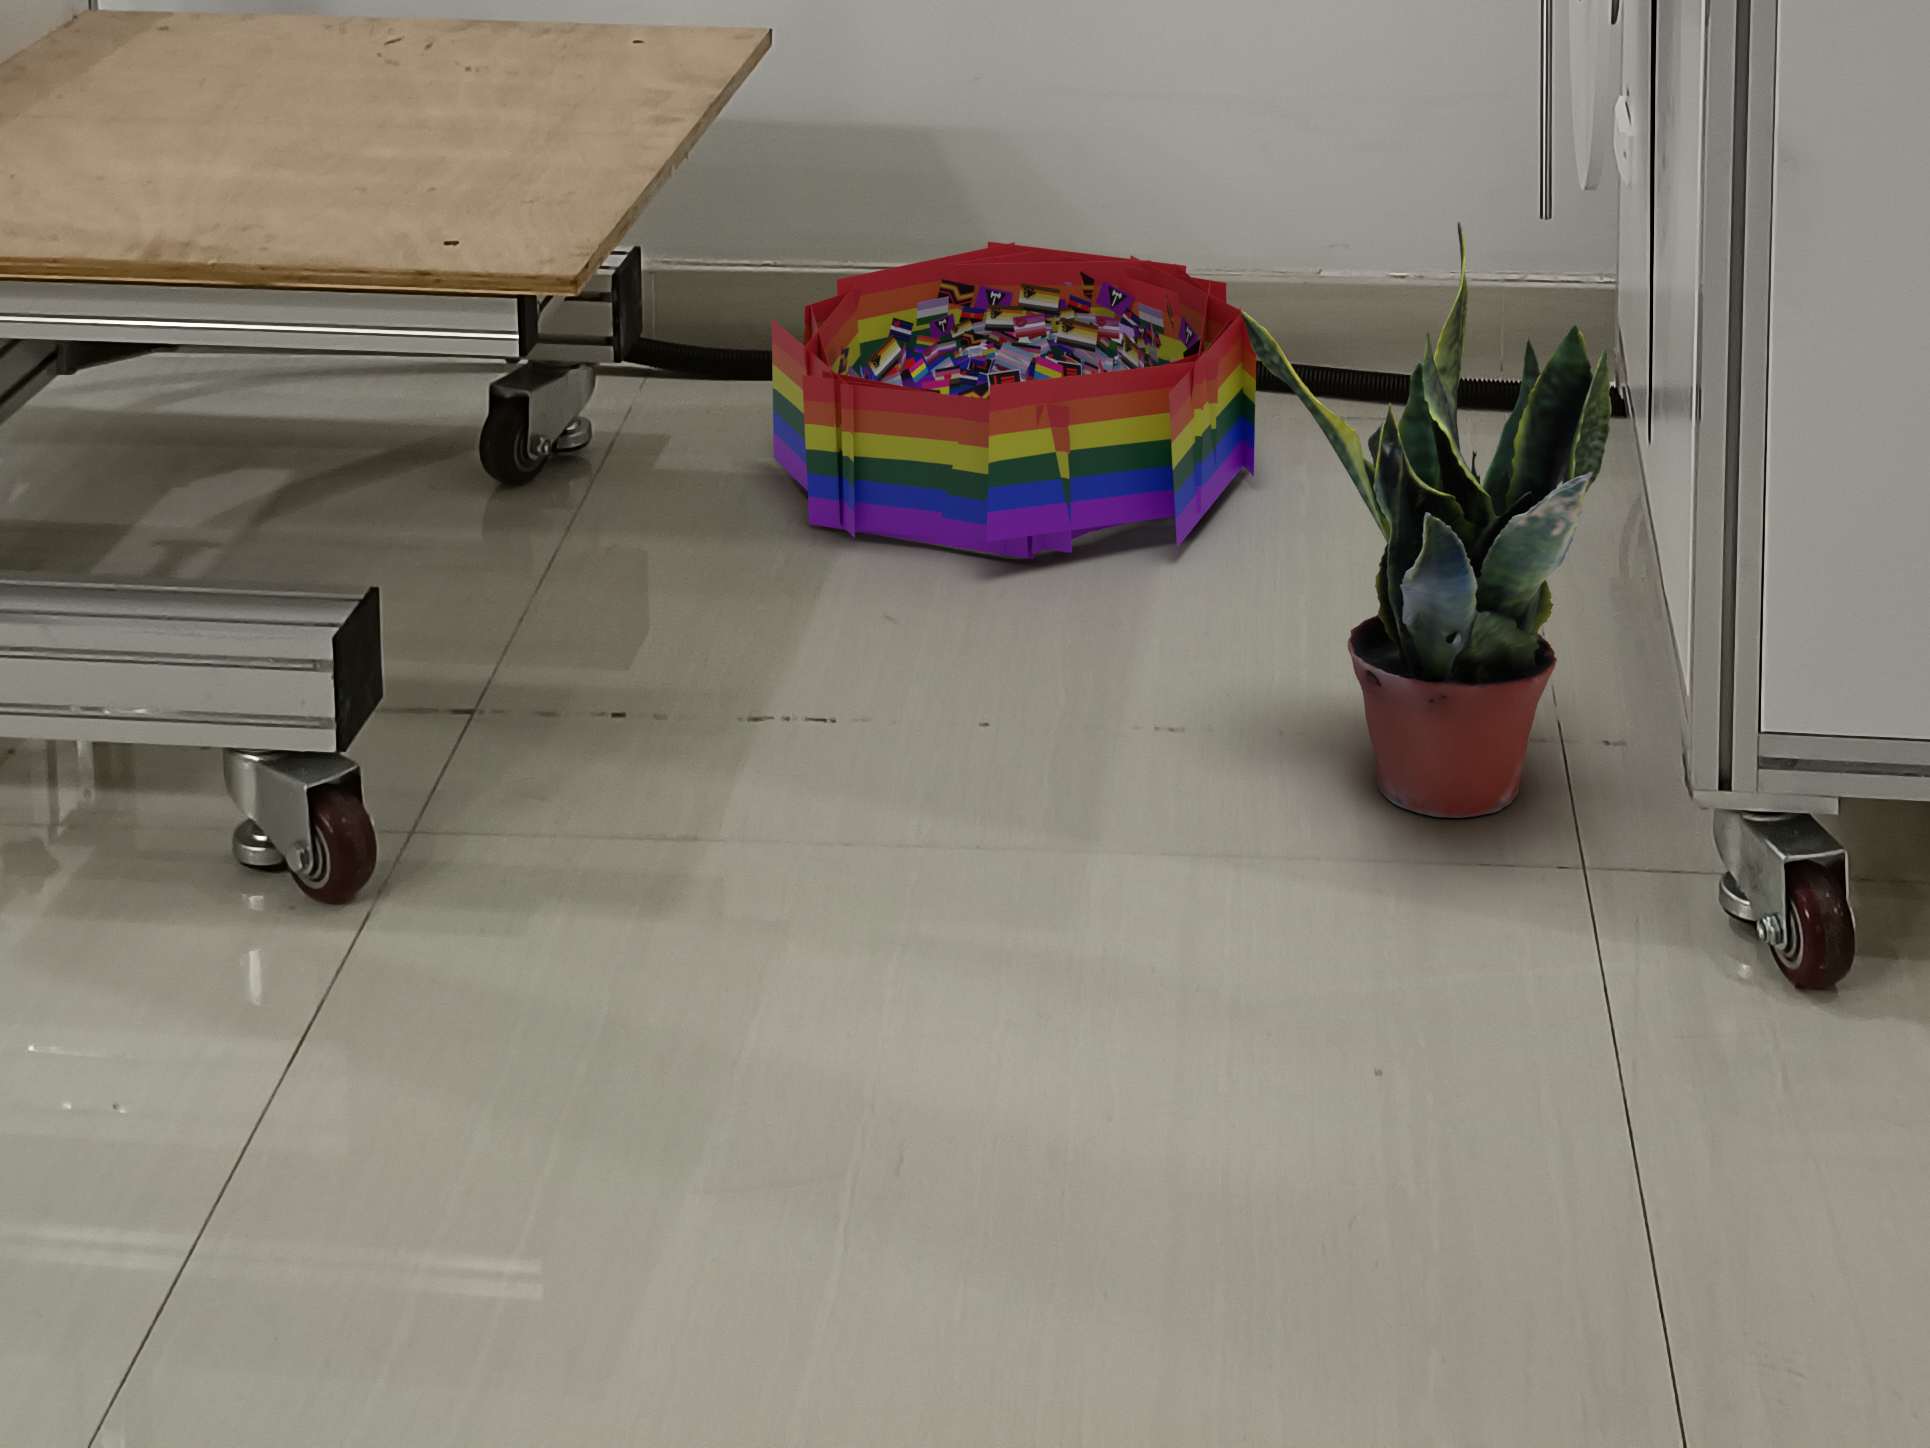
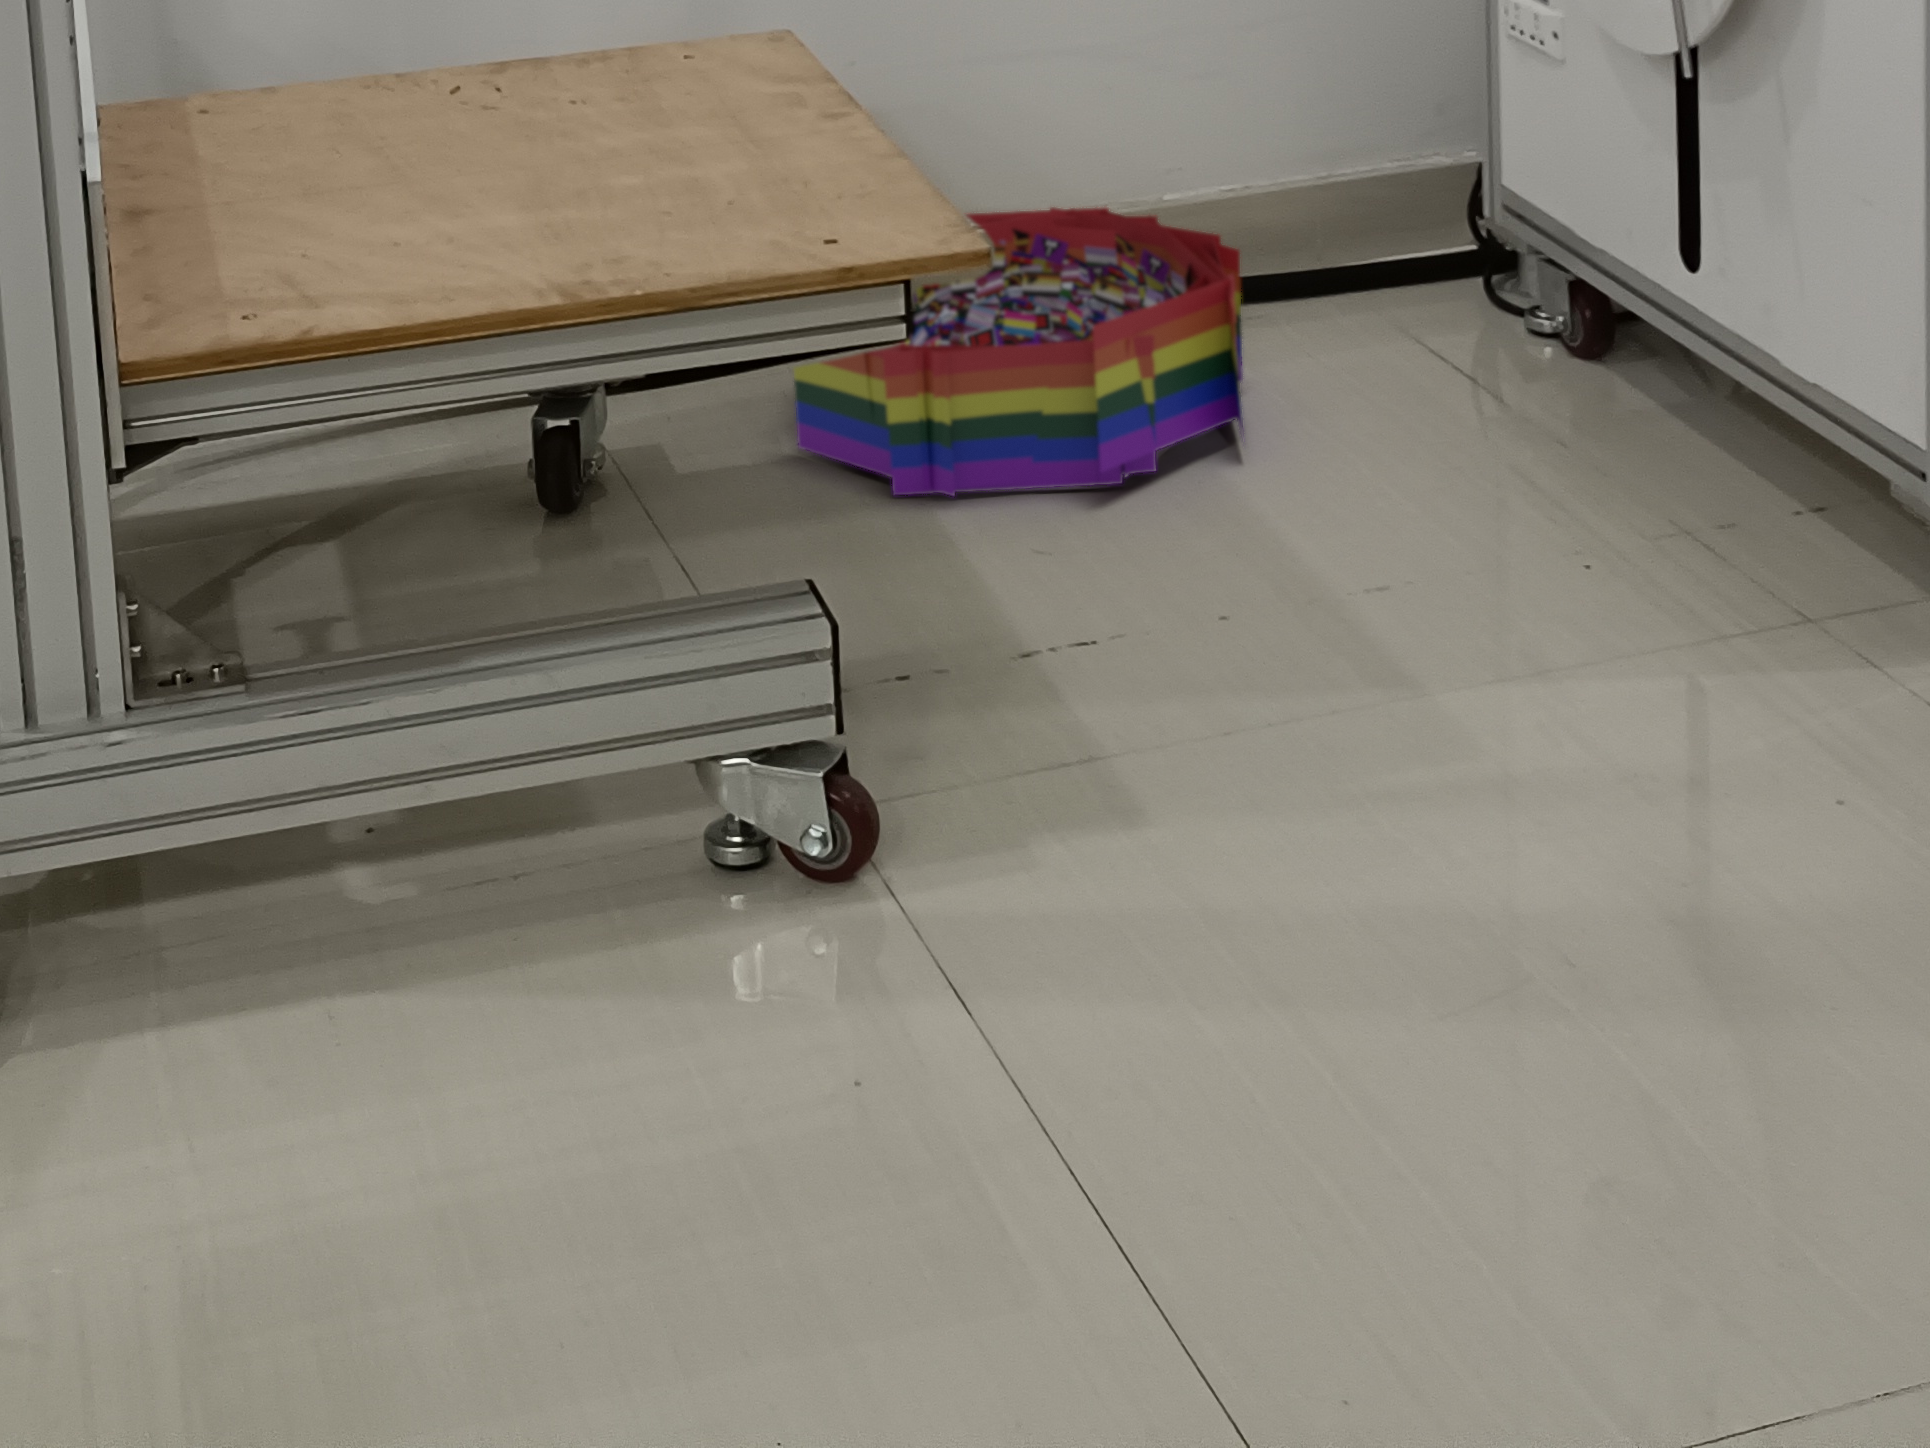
potted plant: present [1240,222,1612,818] -> none [1429,94,1820,607]

